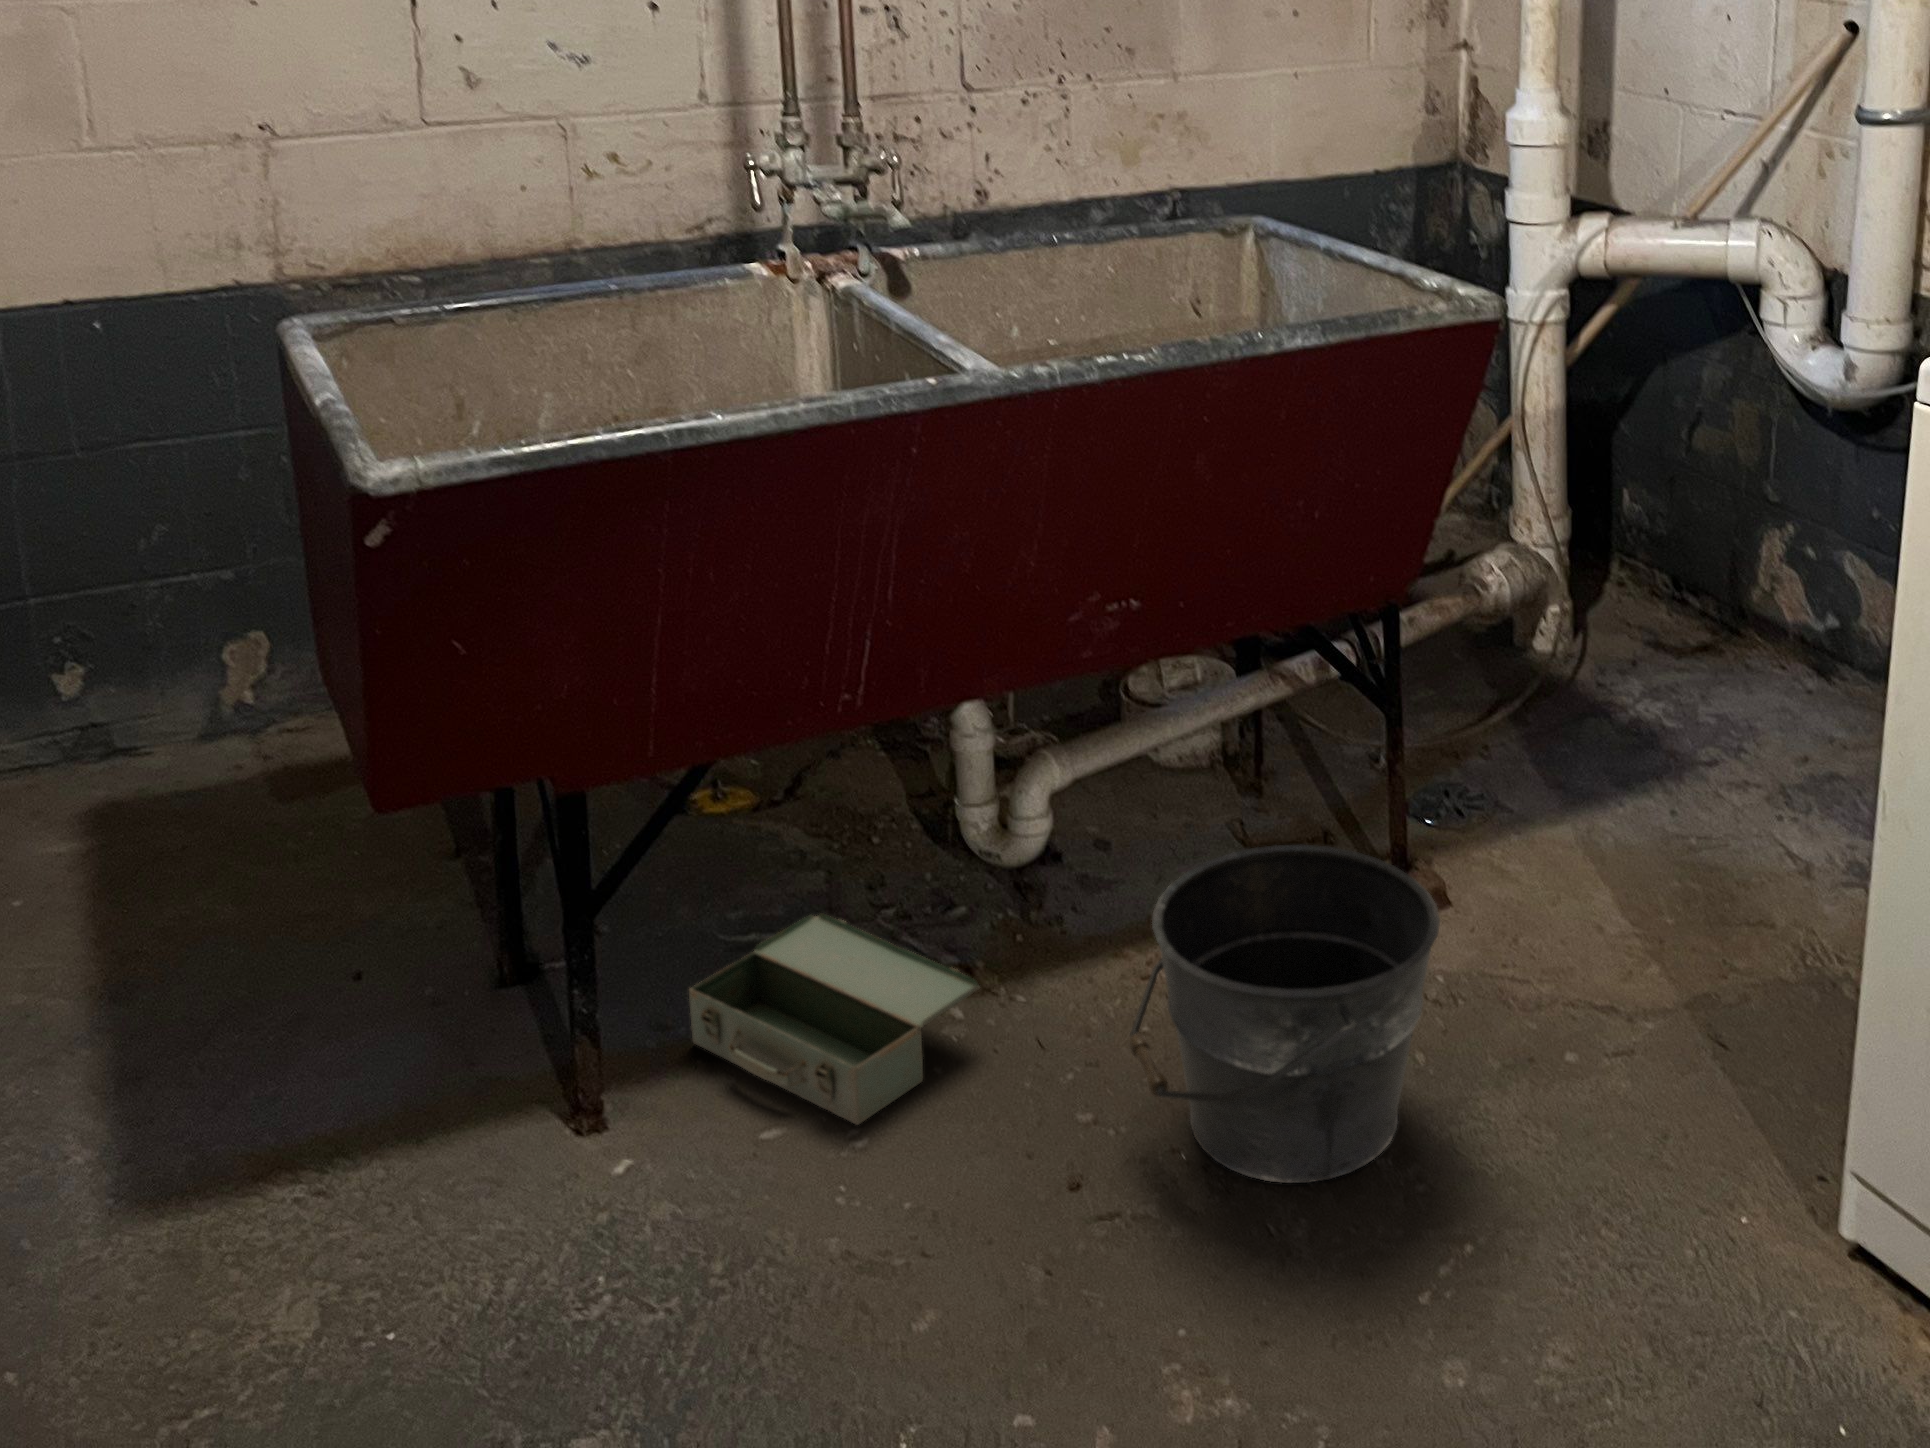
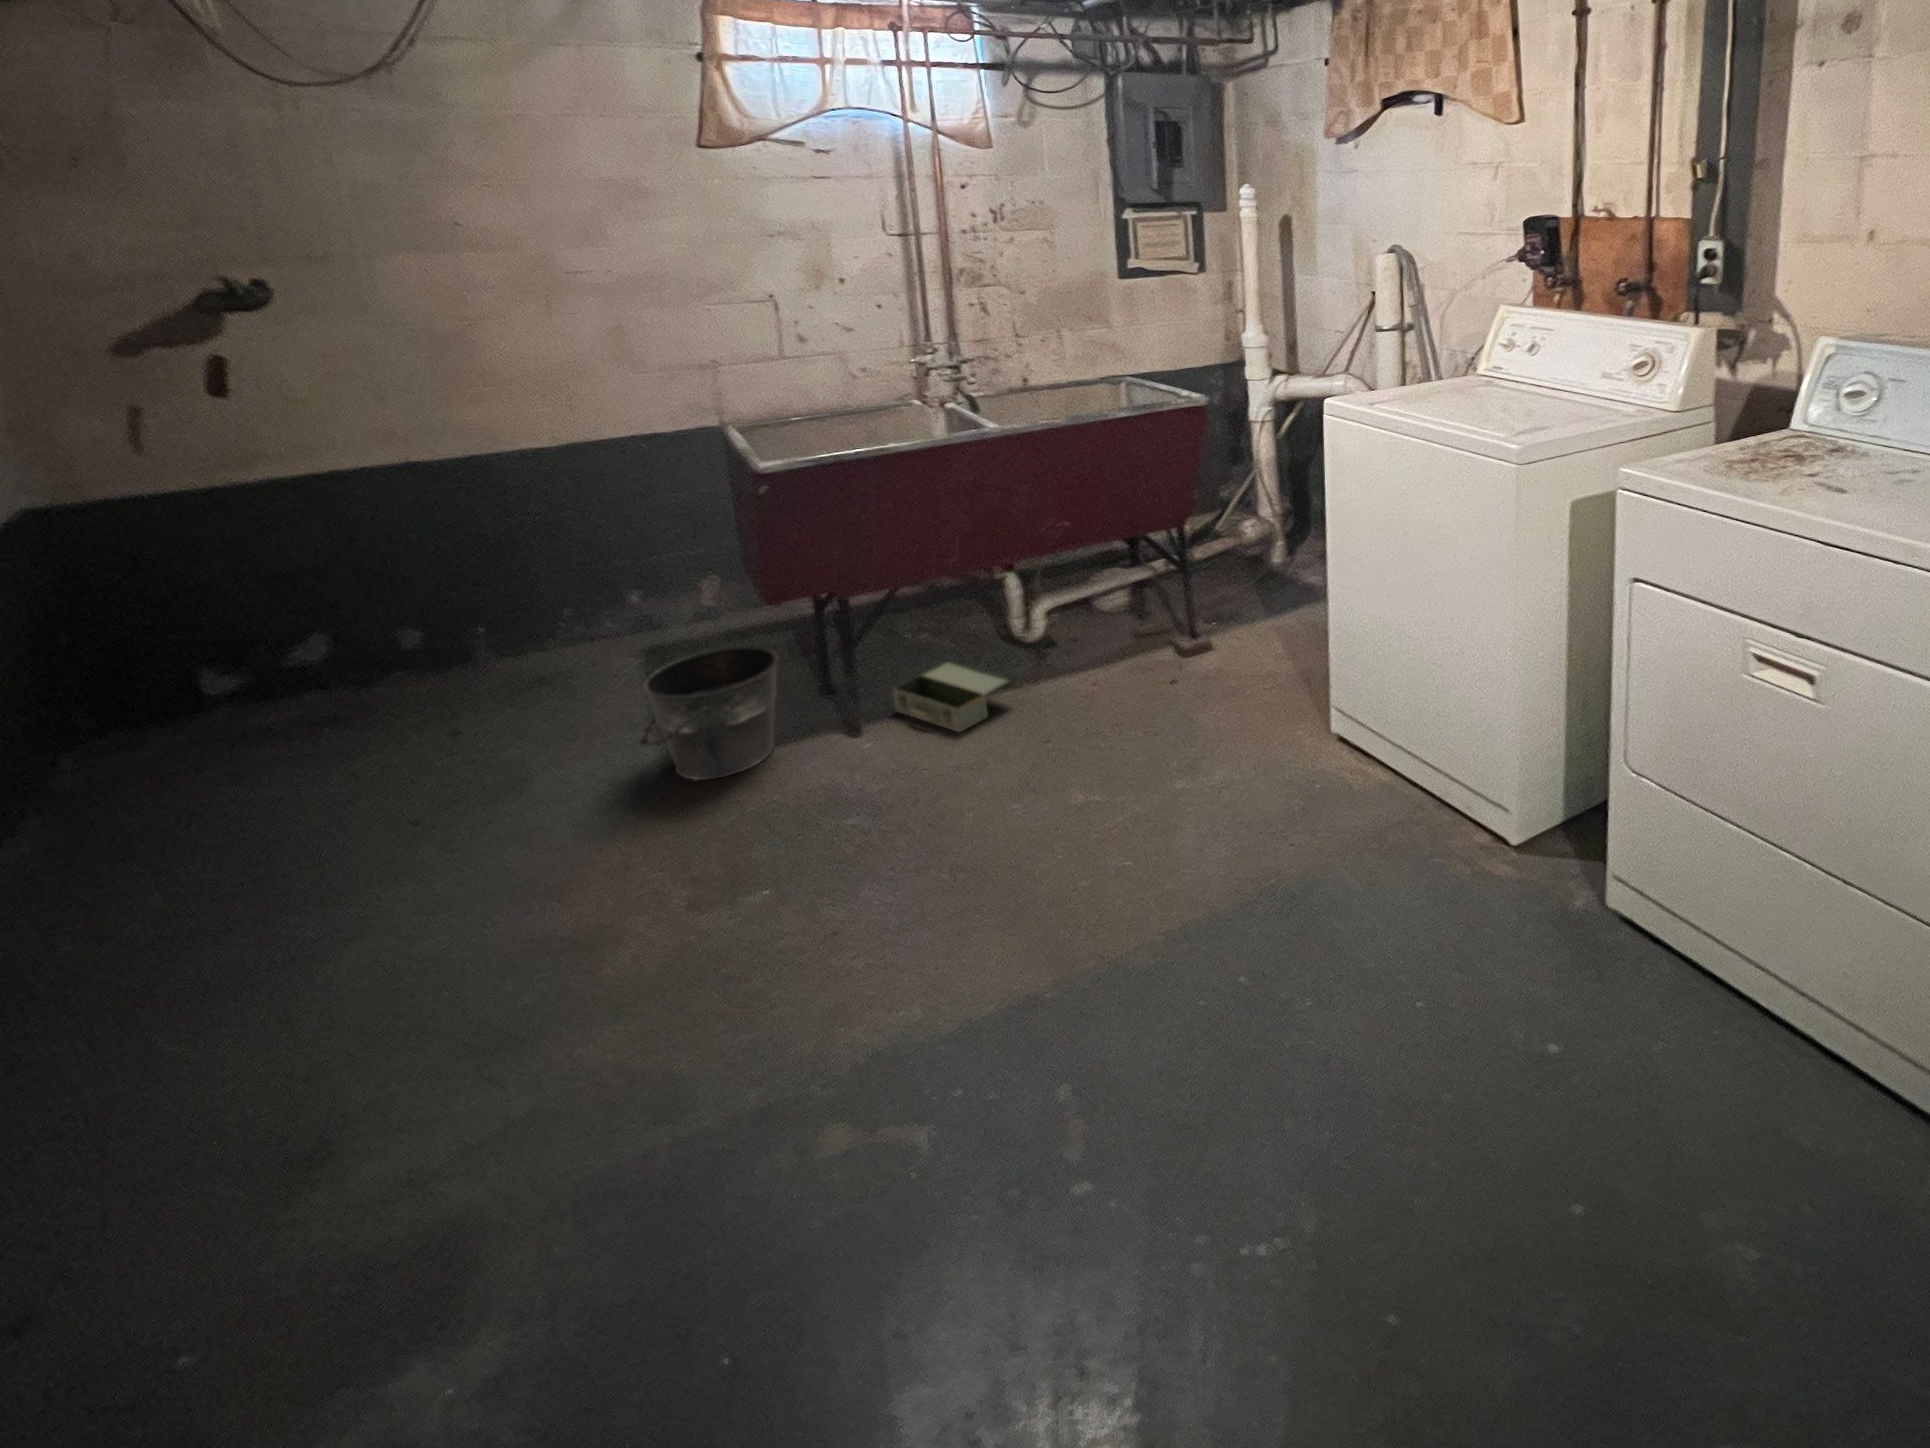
bucket: present [1128,845,1440,1183] -> present [639,646,778,780]

